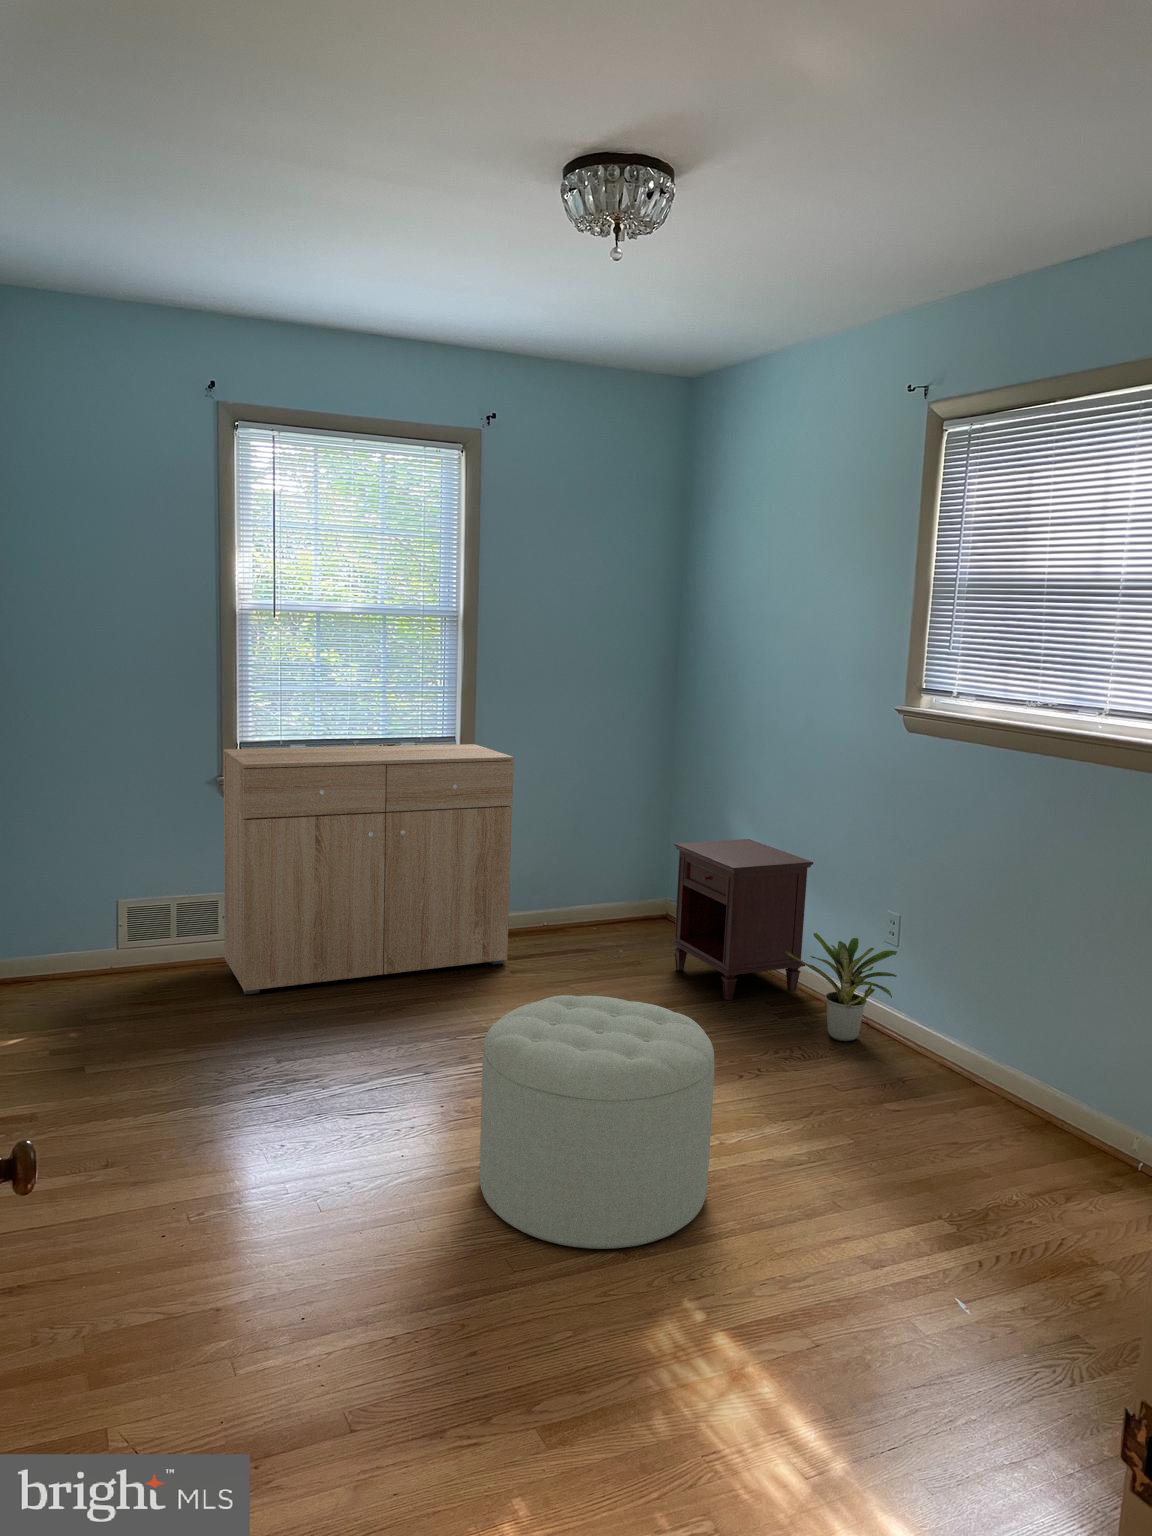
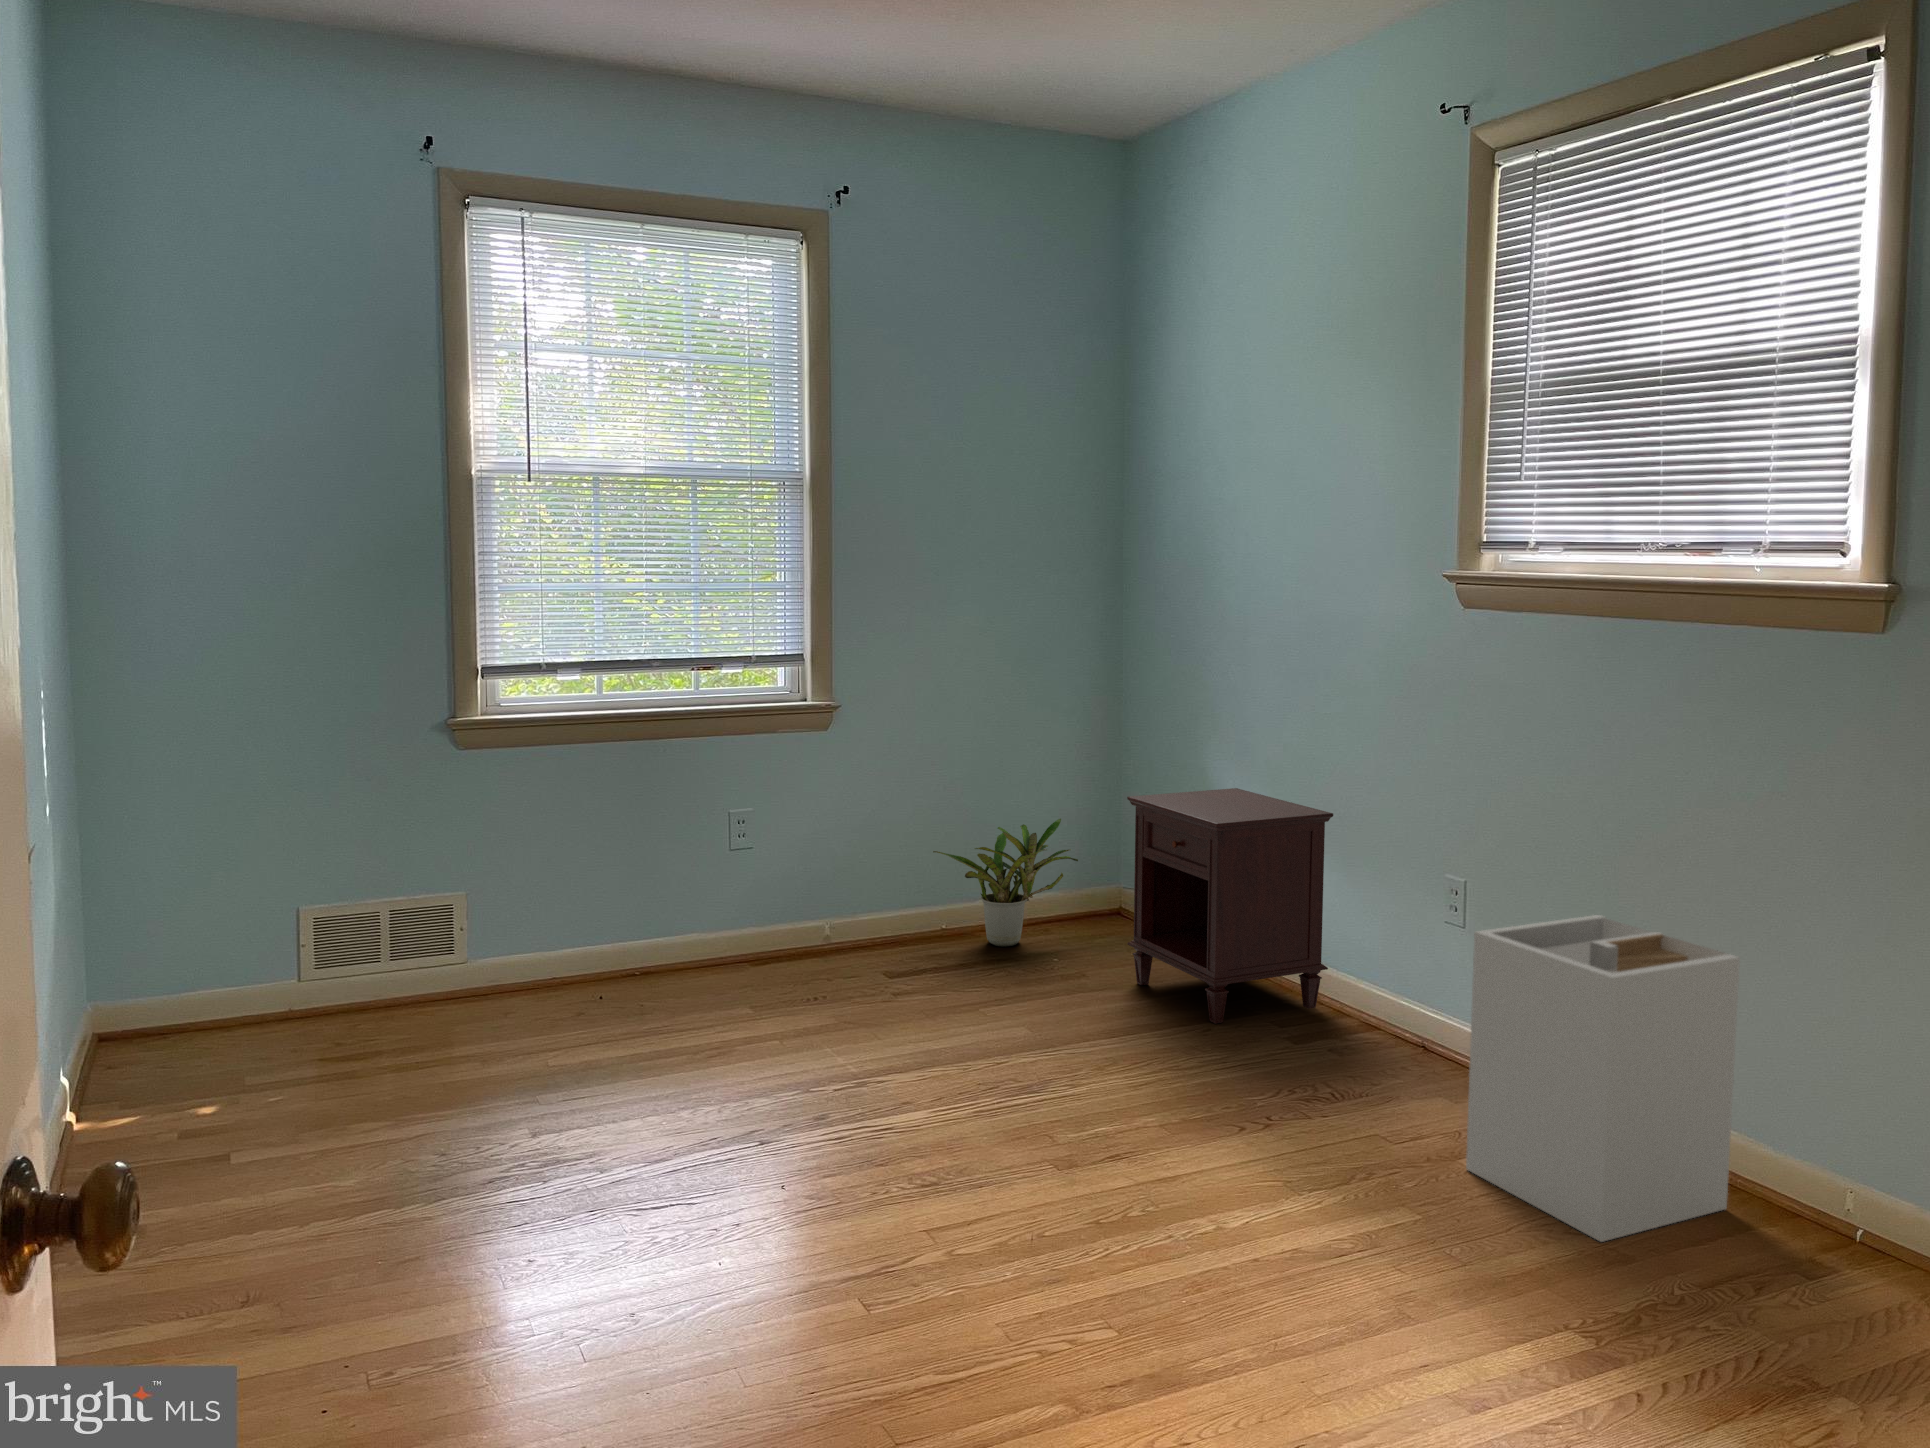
dresser: present [223,744,514,995] -> none [456,665,887,1041]
potted plant: present [785,933,897,1041] -> present [933,819,1078,946]
laundry hamper: none [886,946,1072,1162] -> present [1466,915,1740,1242]
ottoman: present [480,995,714,1249] -> none [841,1004,1203,1397]

